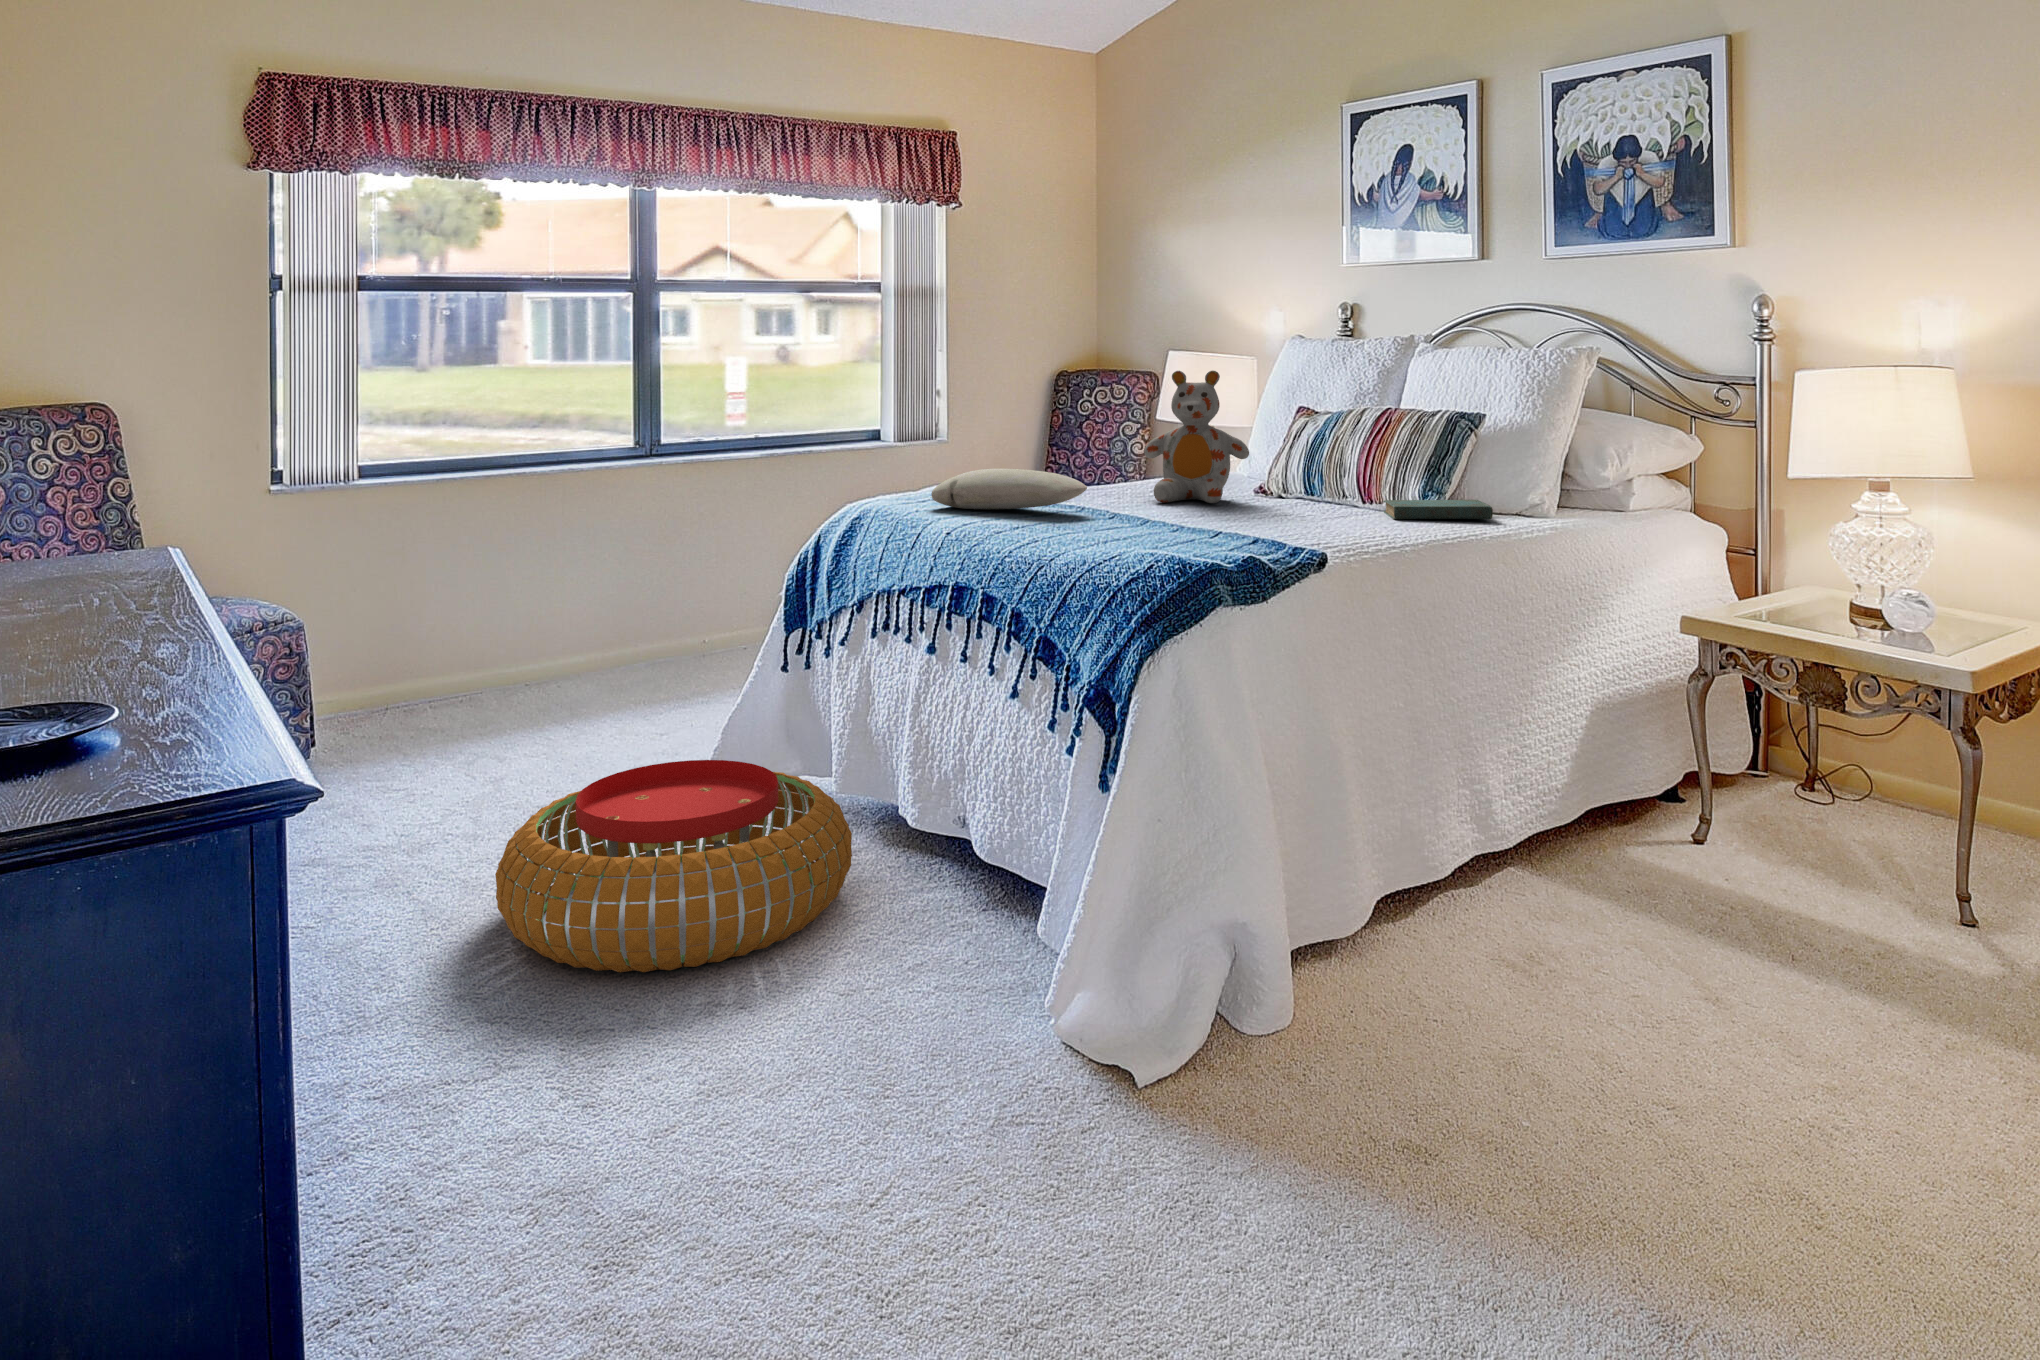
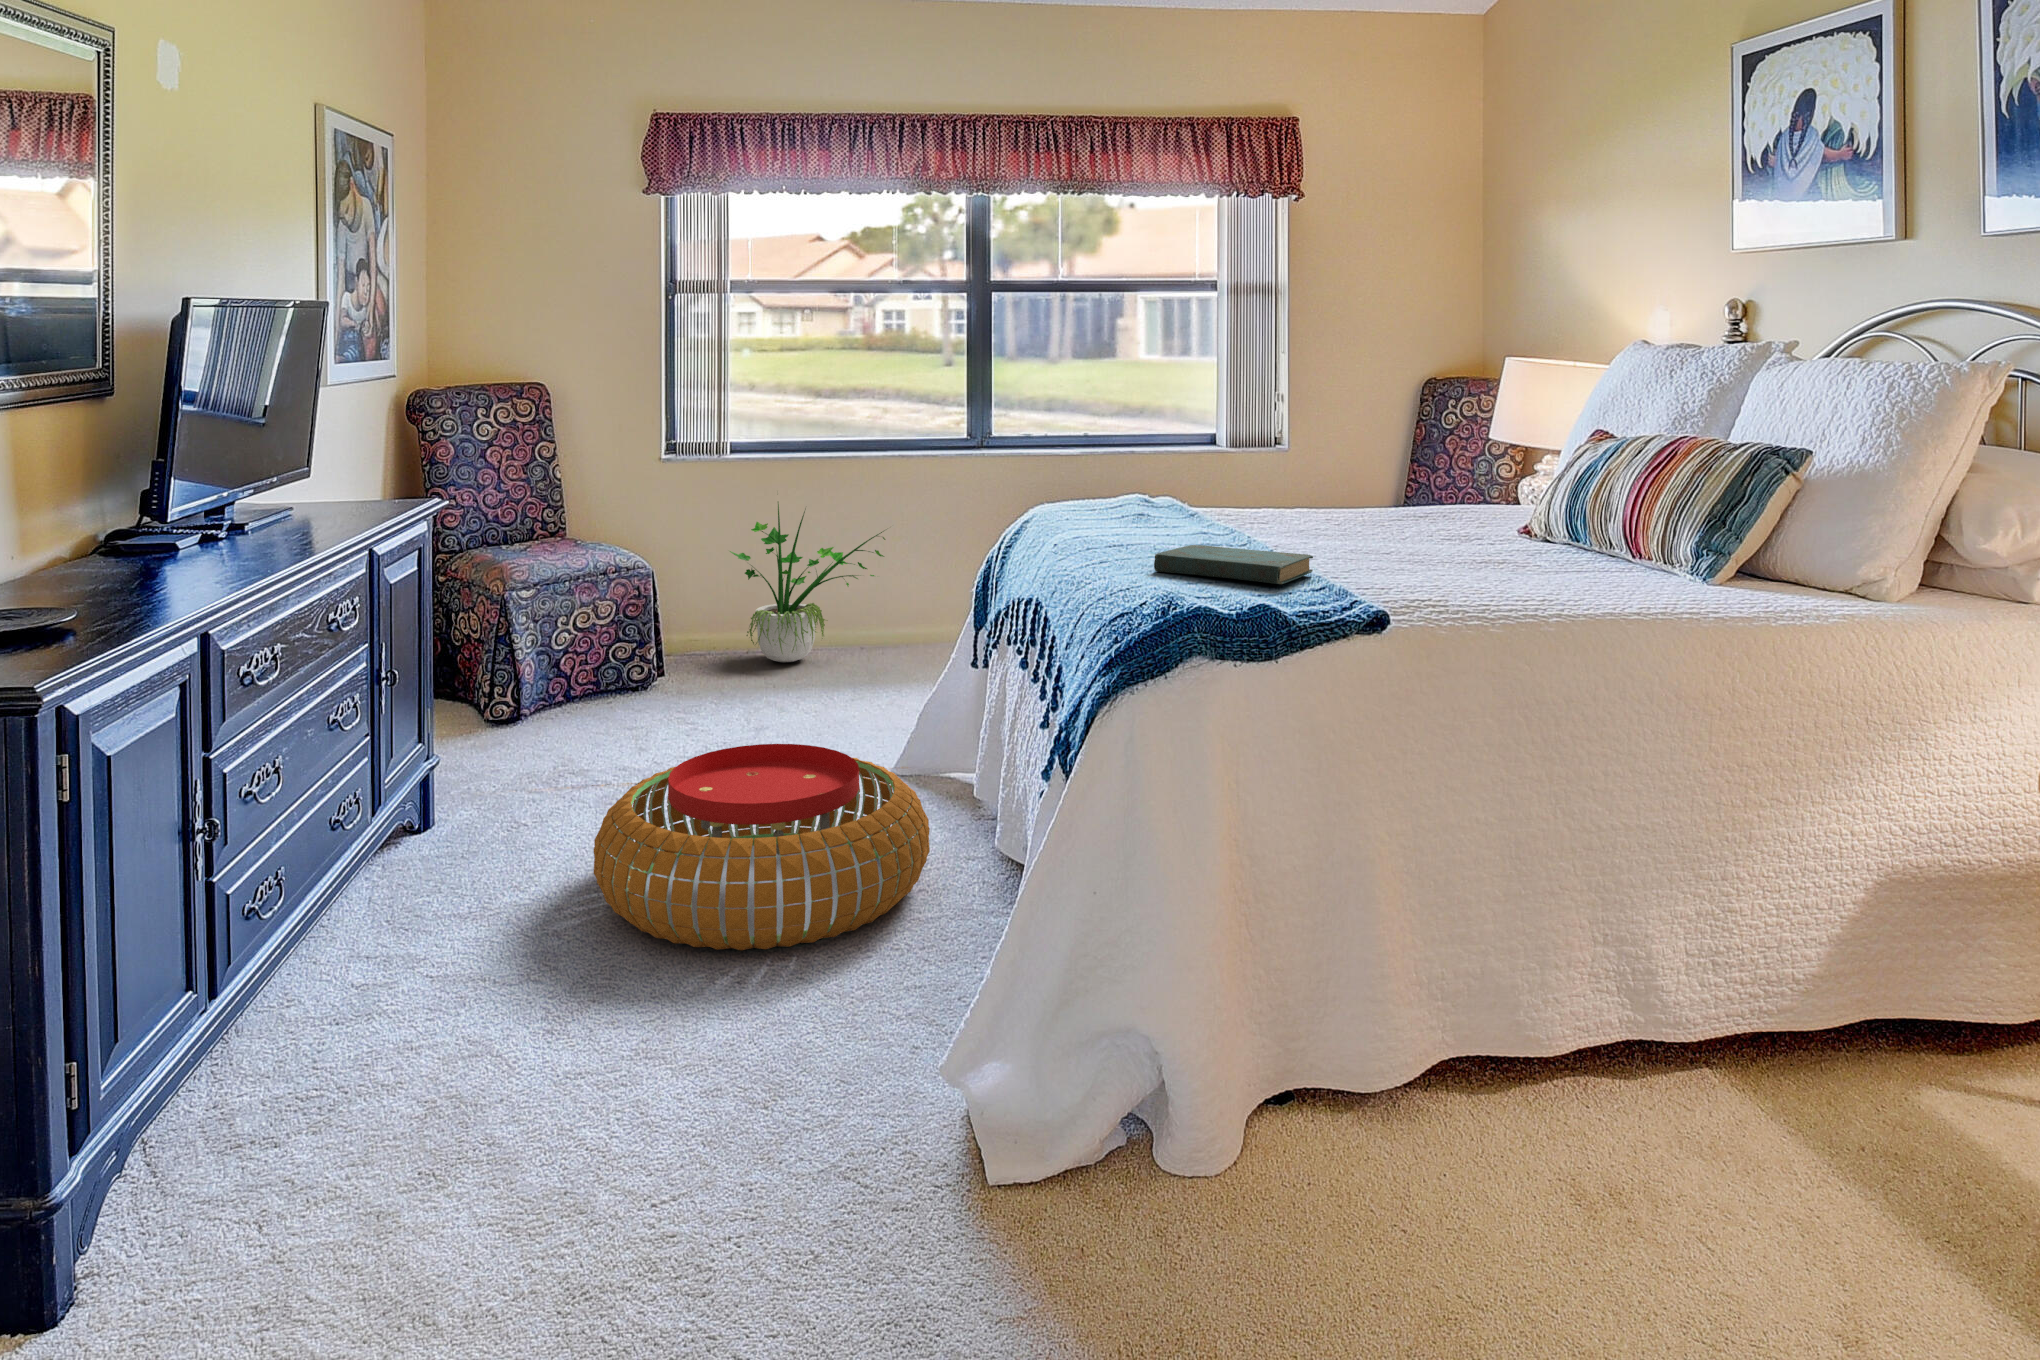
stuffed bear: present [1144,370,1249,503] -> none [1351,378,1480,537]
pillow: present [932,469,1087,510] -> none [1080,481,1238,525]
book: present [1383,500,1493,519] -> present [1154,545,1313,584]
potted plant: none [382,513,575,708] -> present [730,502,885,662]

